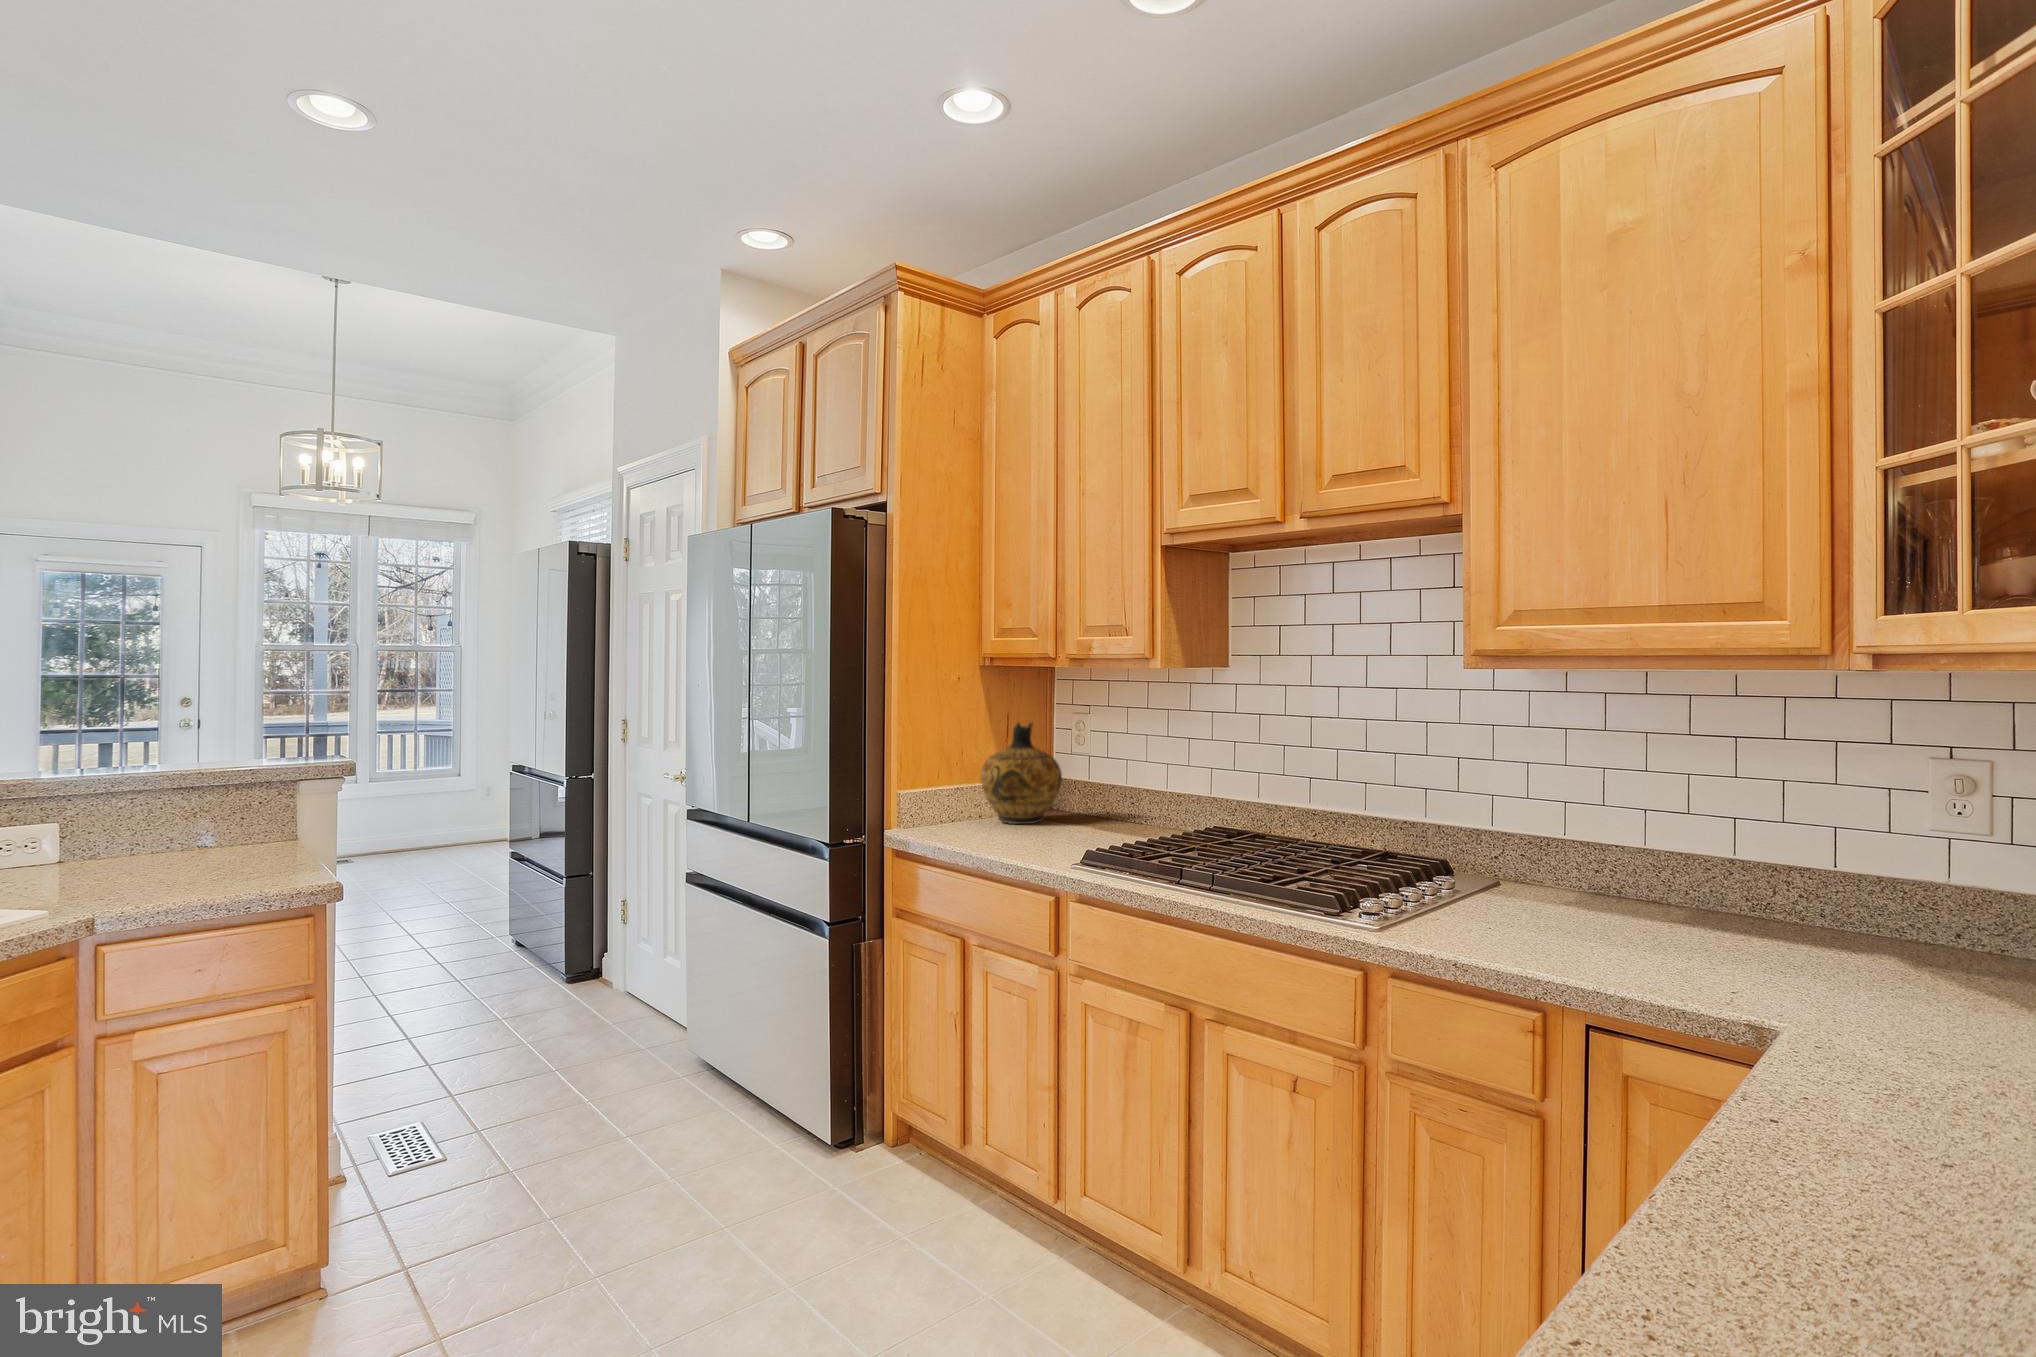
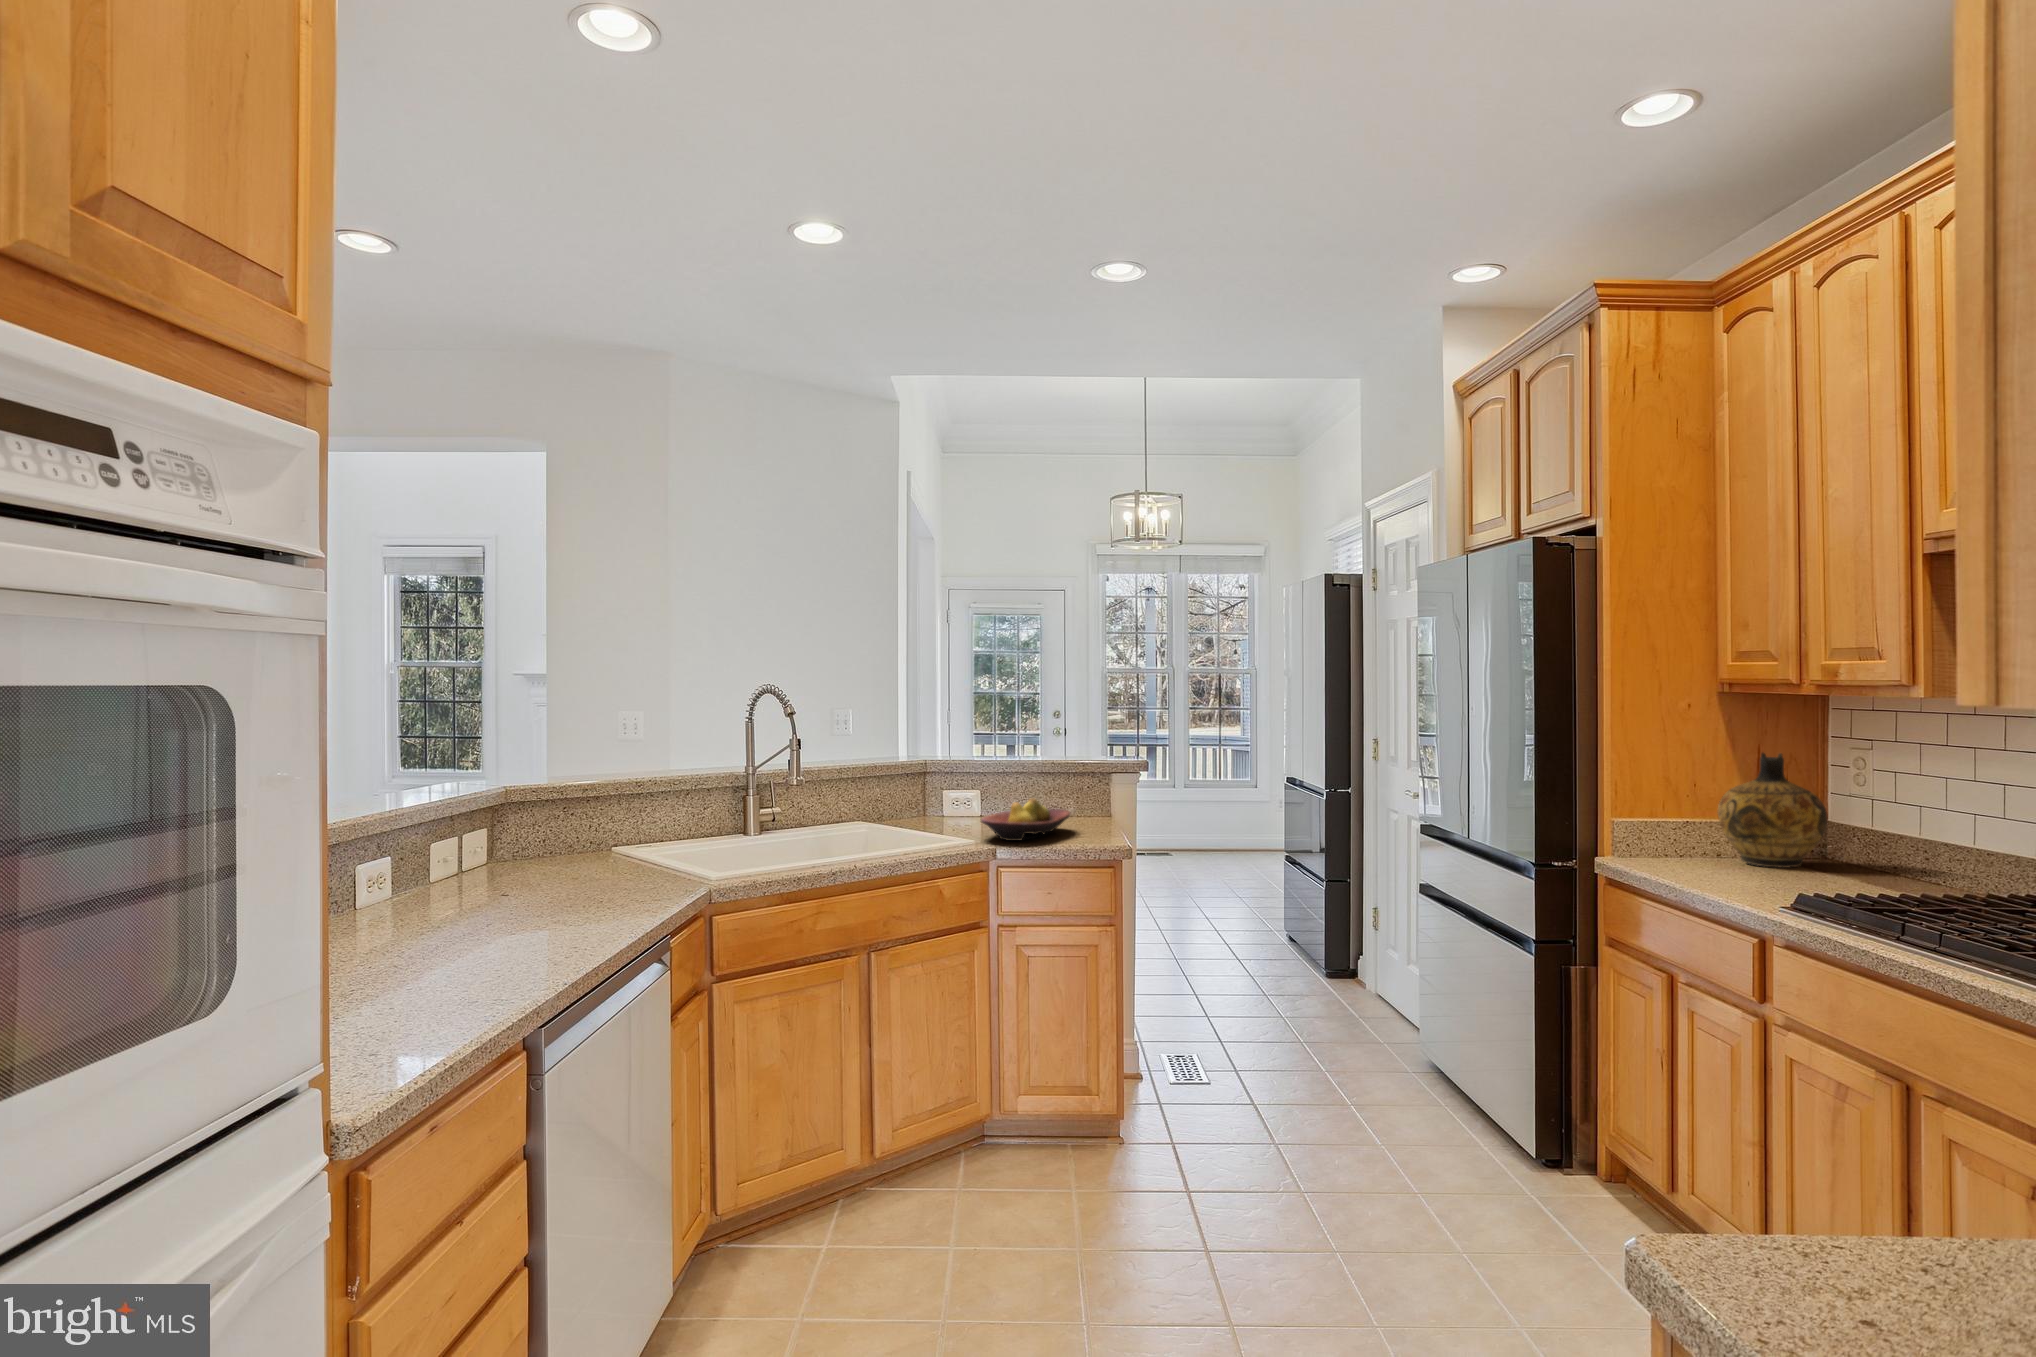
fruit bowl: none [54,821,231,890] -> present [981,798,1070,841]

